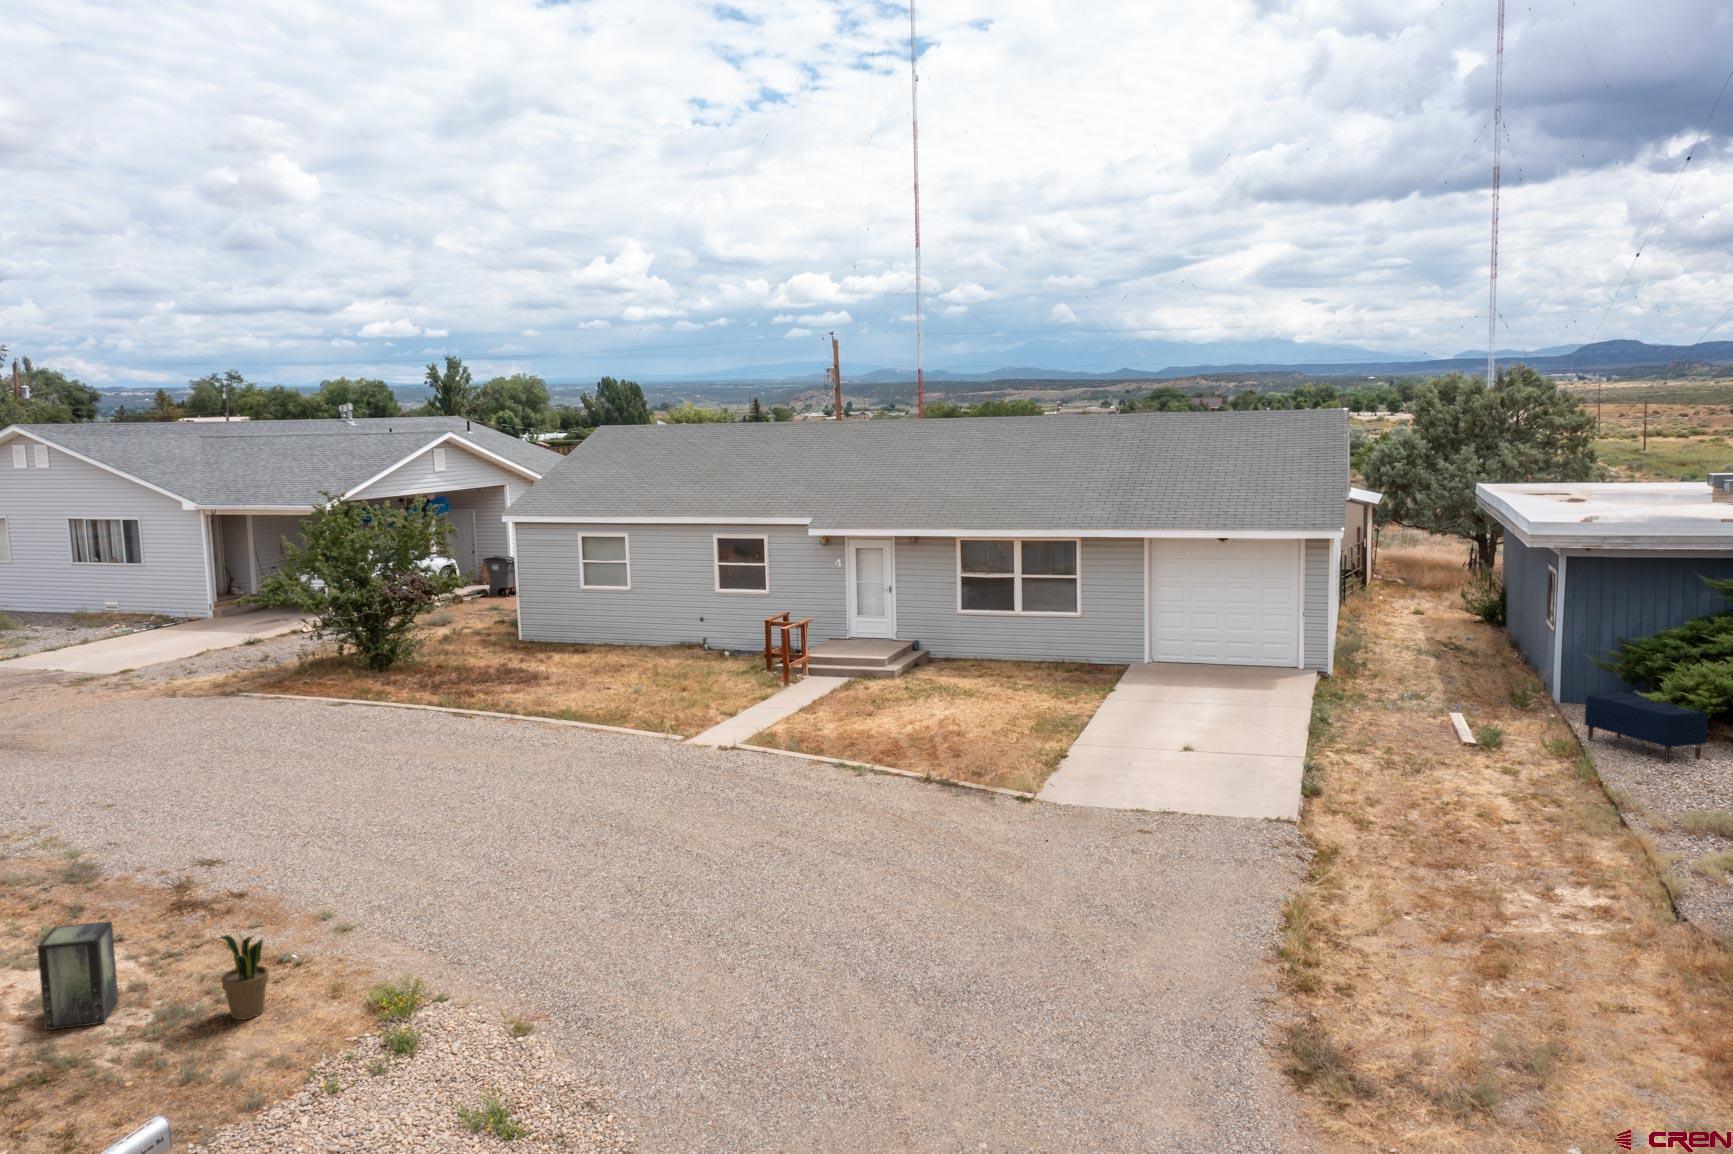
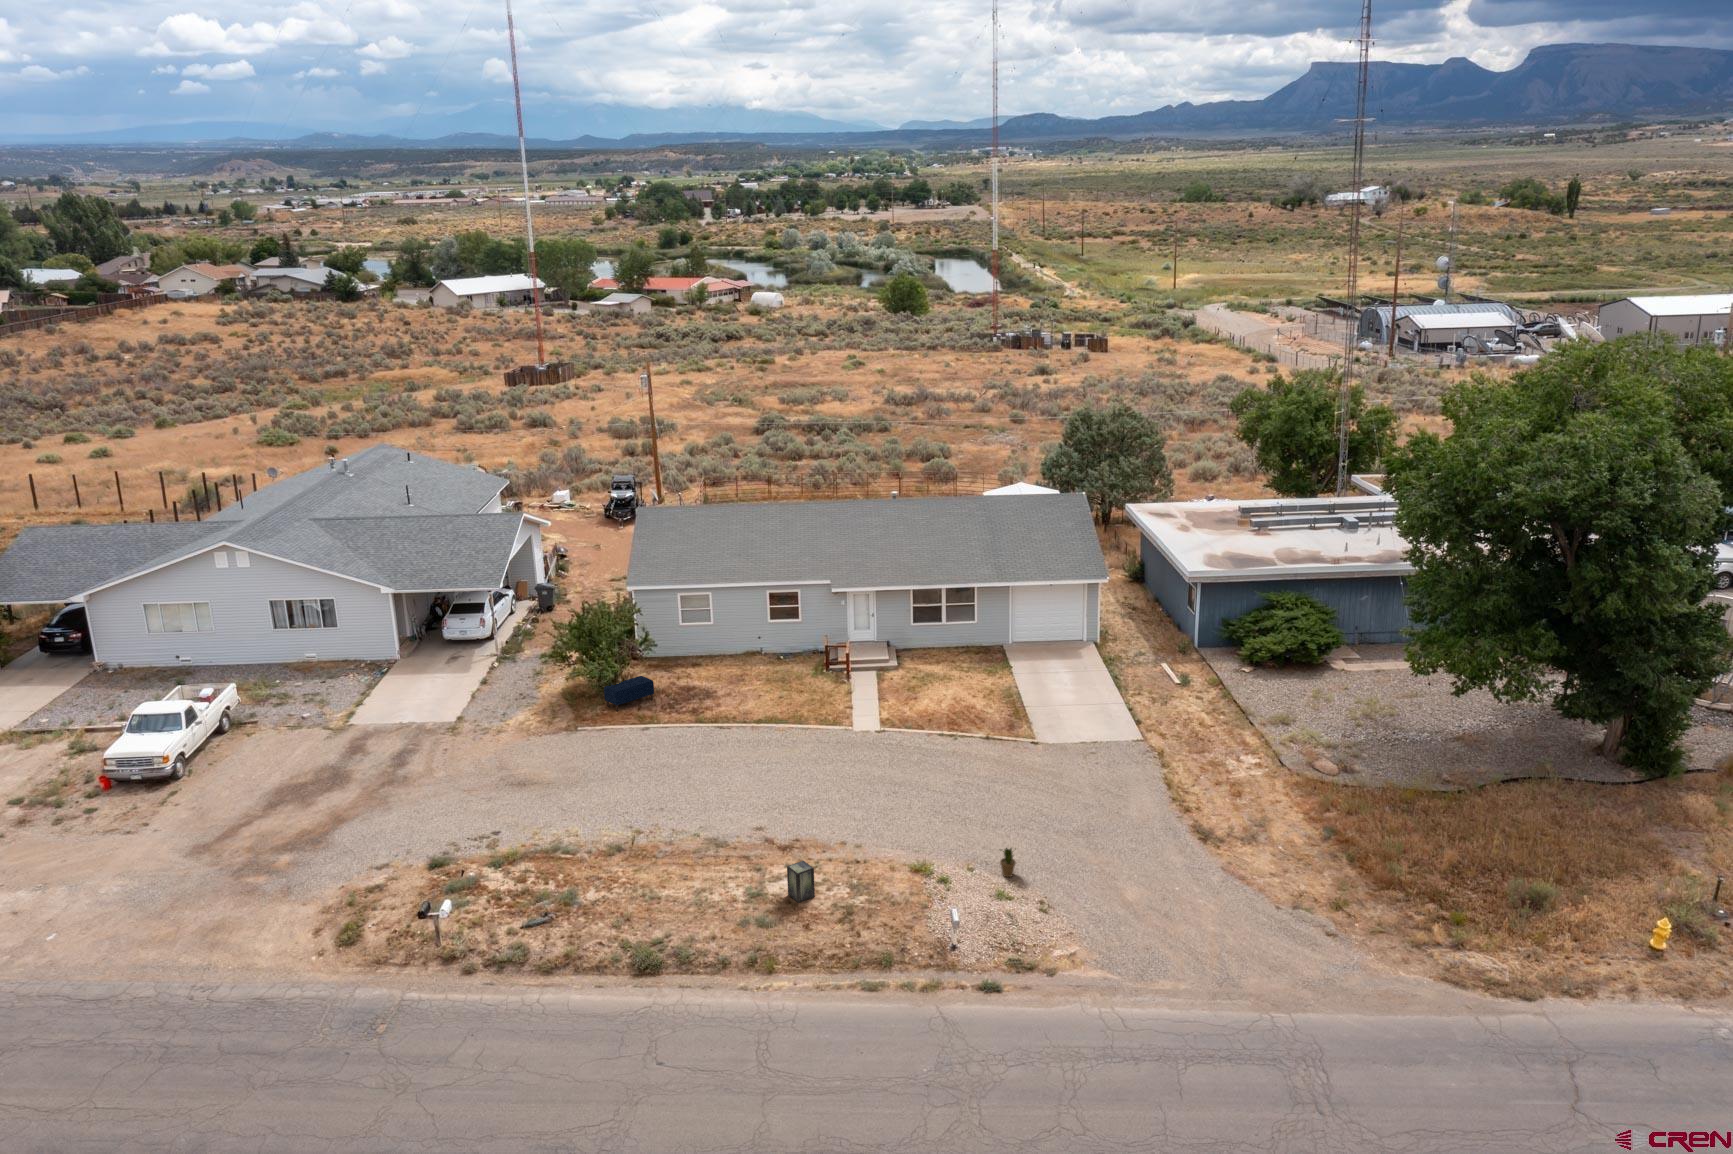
bench: present [1584,692,1708,762] -> present [604,676,654,711]
potted plant: present [219,935,269,1020] -> present [1000,848,1016,877]

